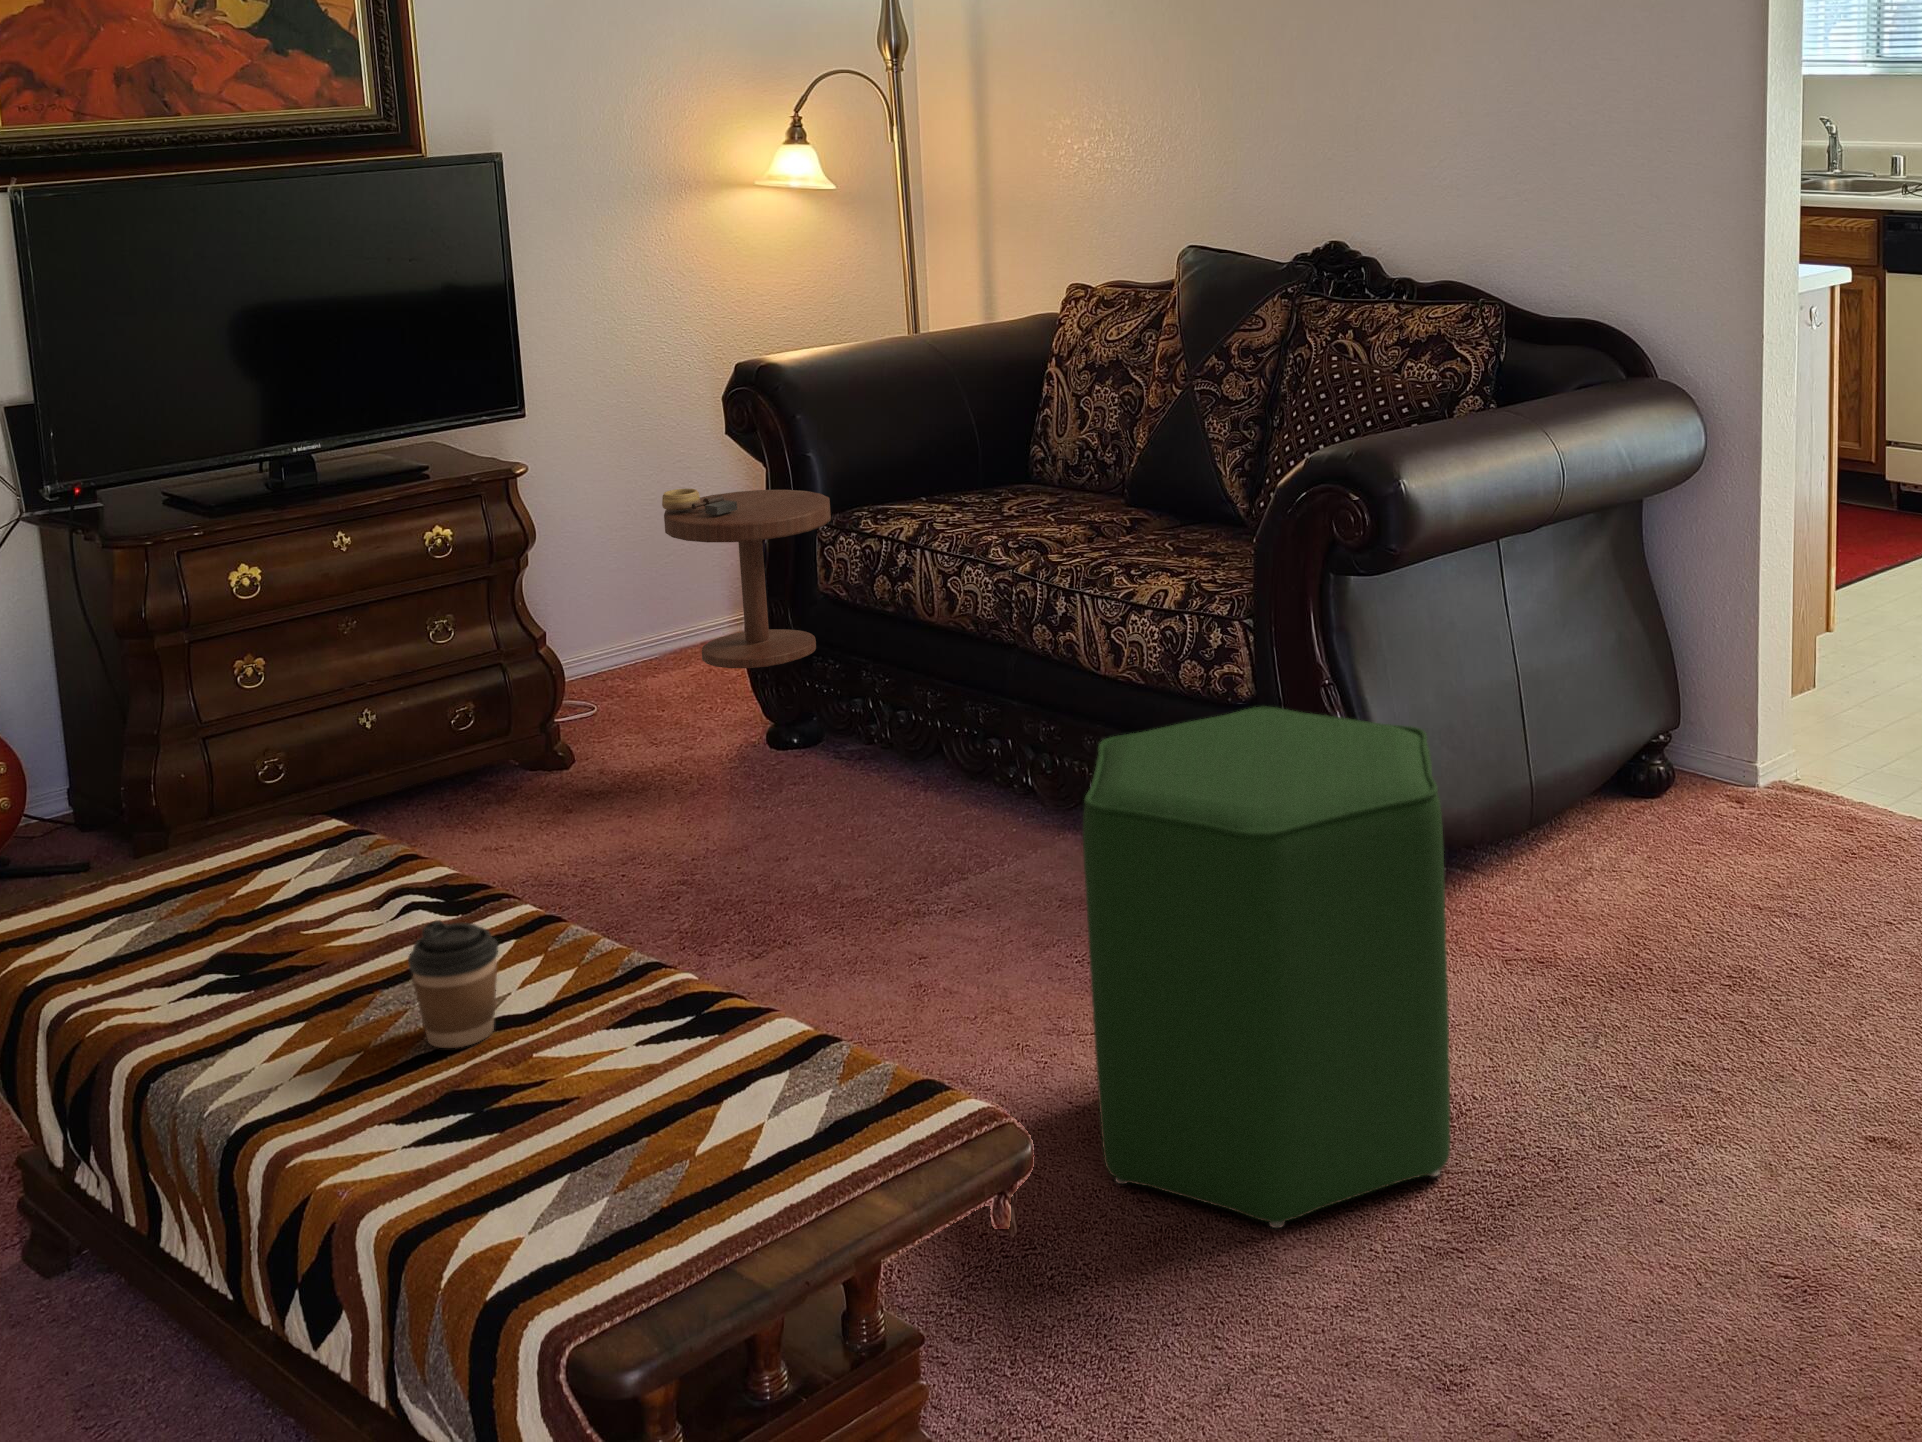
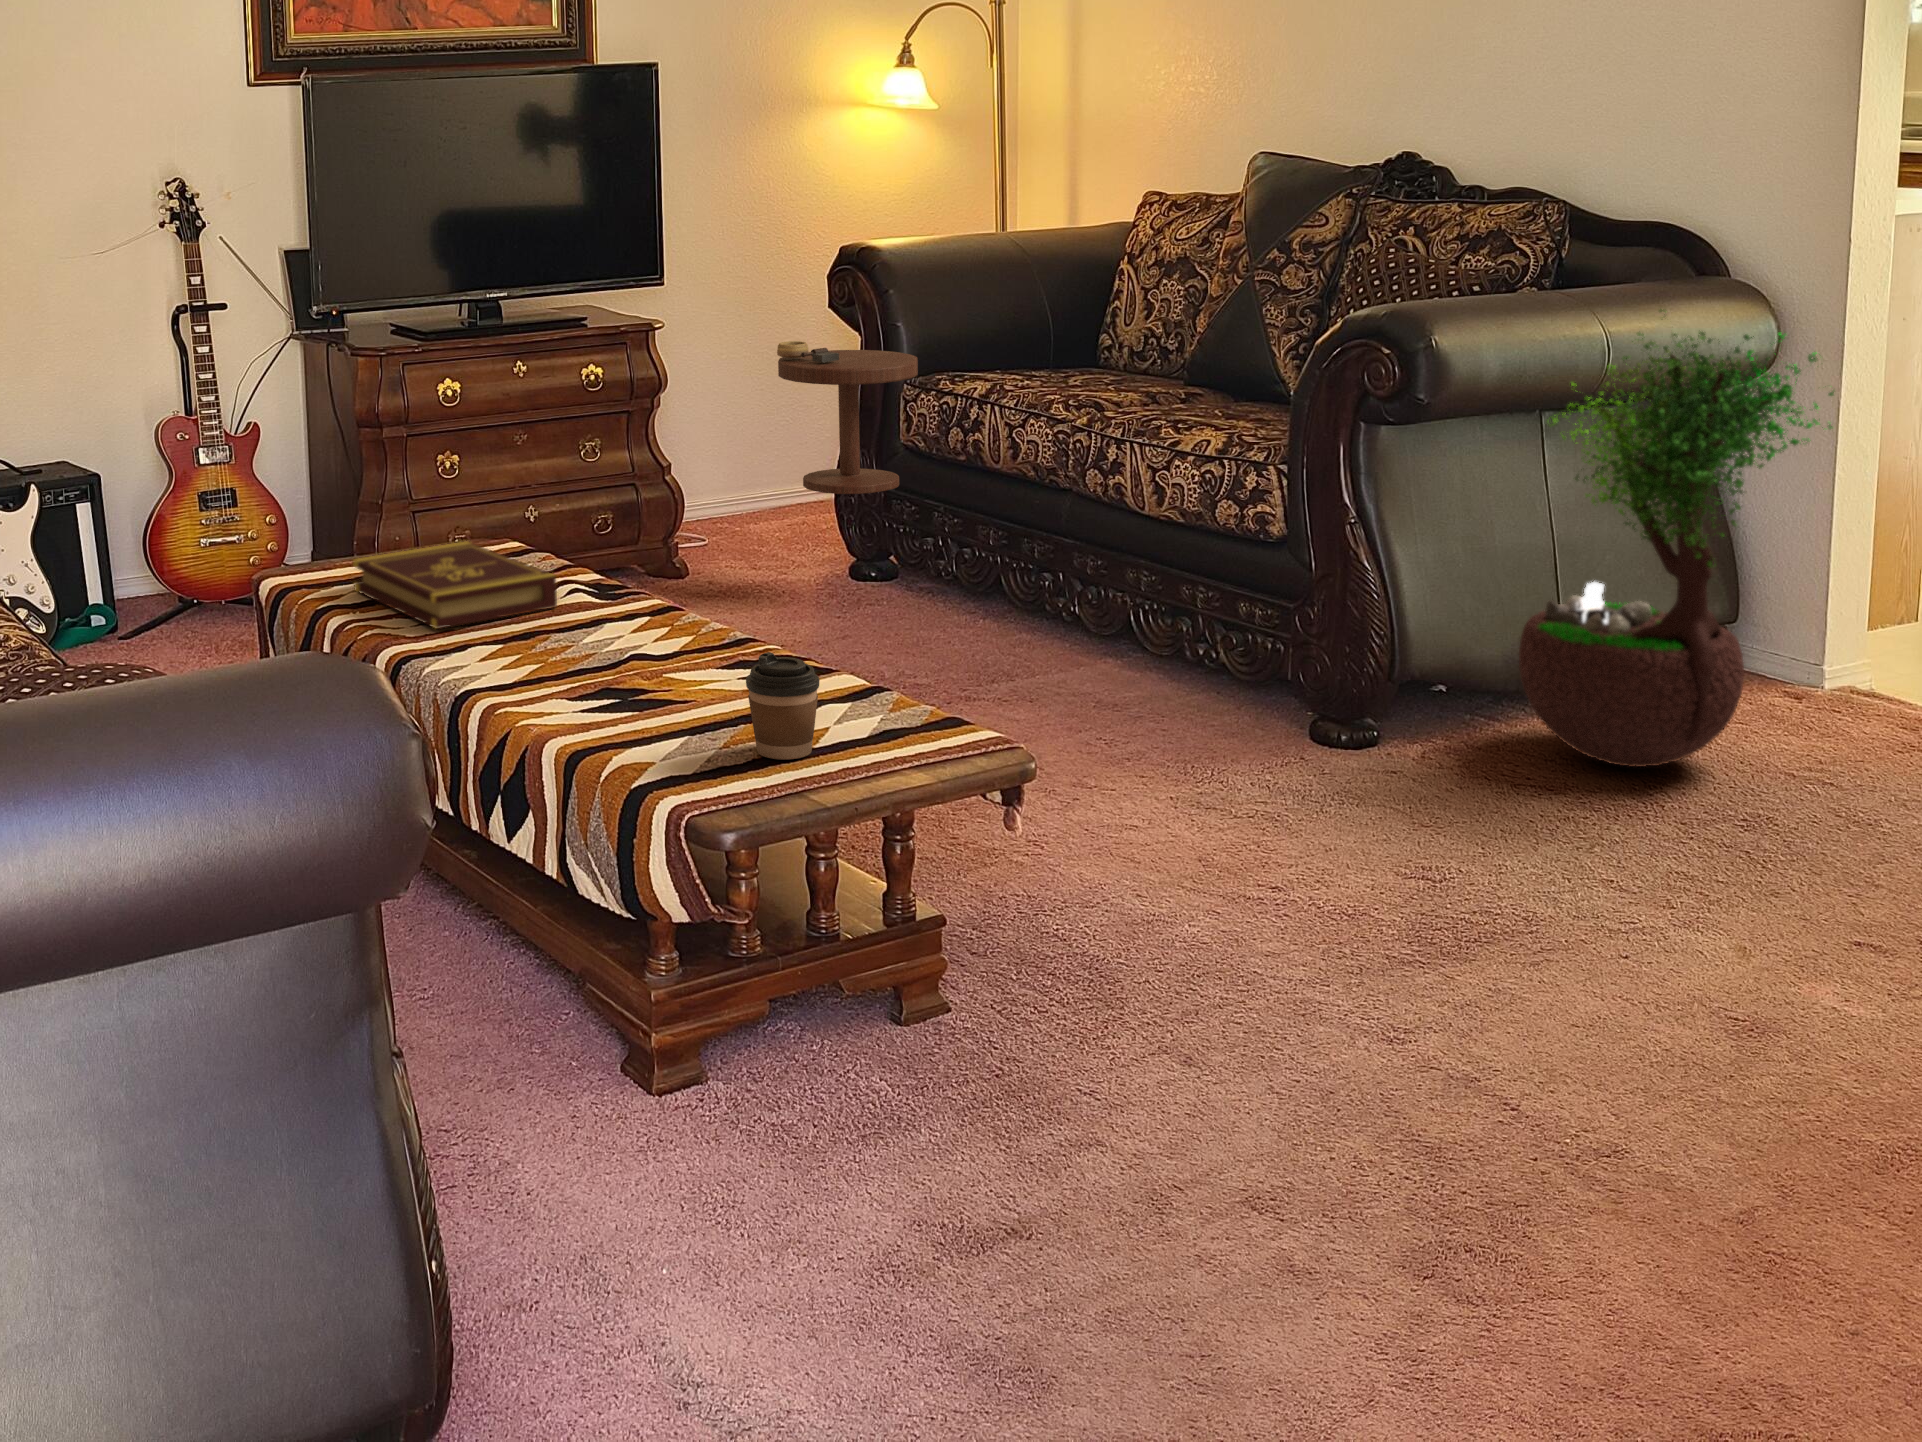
potted tree: none [1501,432,1791,918] -> present [1519,310,1834,767]
ottoman: present [1083,707,1450,1228] -> none [1110,518,1433,934]
book: none [83,842,382,998] -> present [353,542,557,629]
coffee cup: present [408,920,498,1048] -> present [746,652,820,759]

